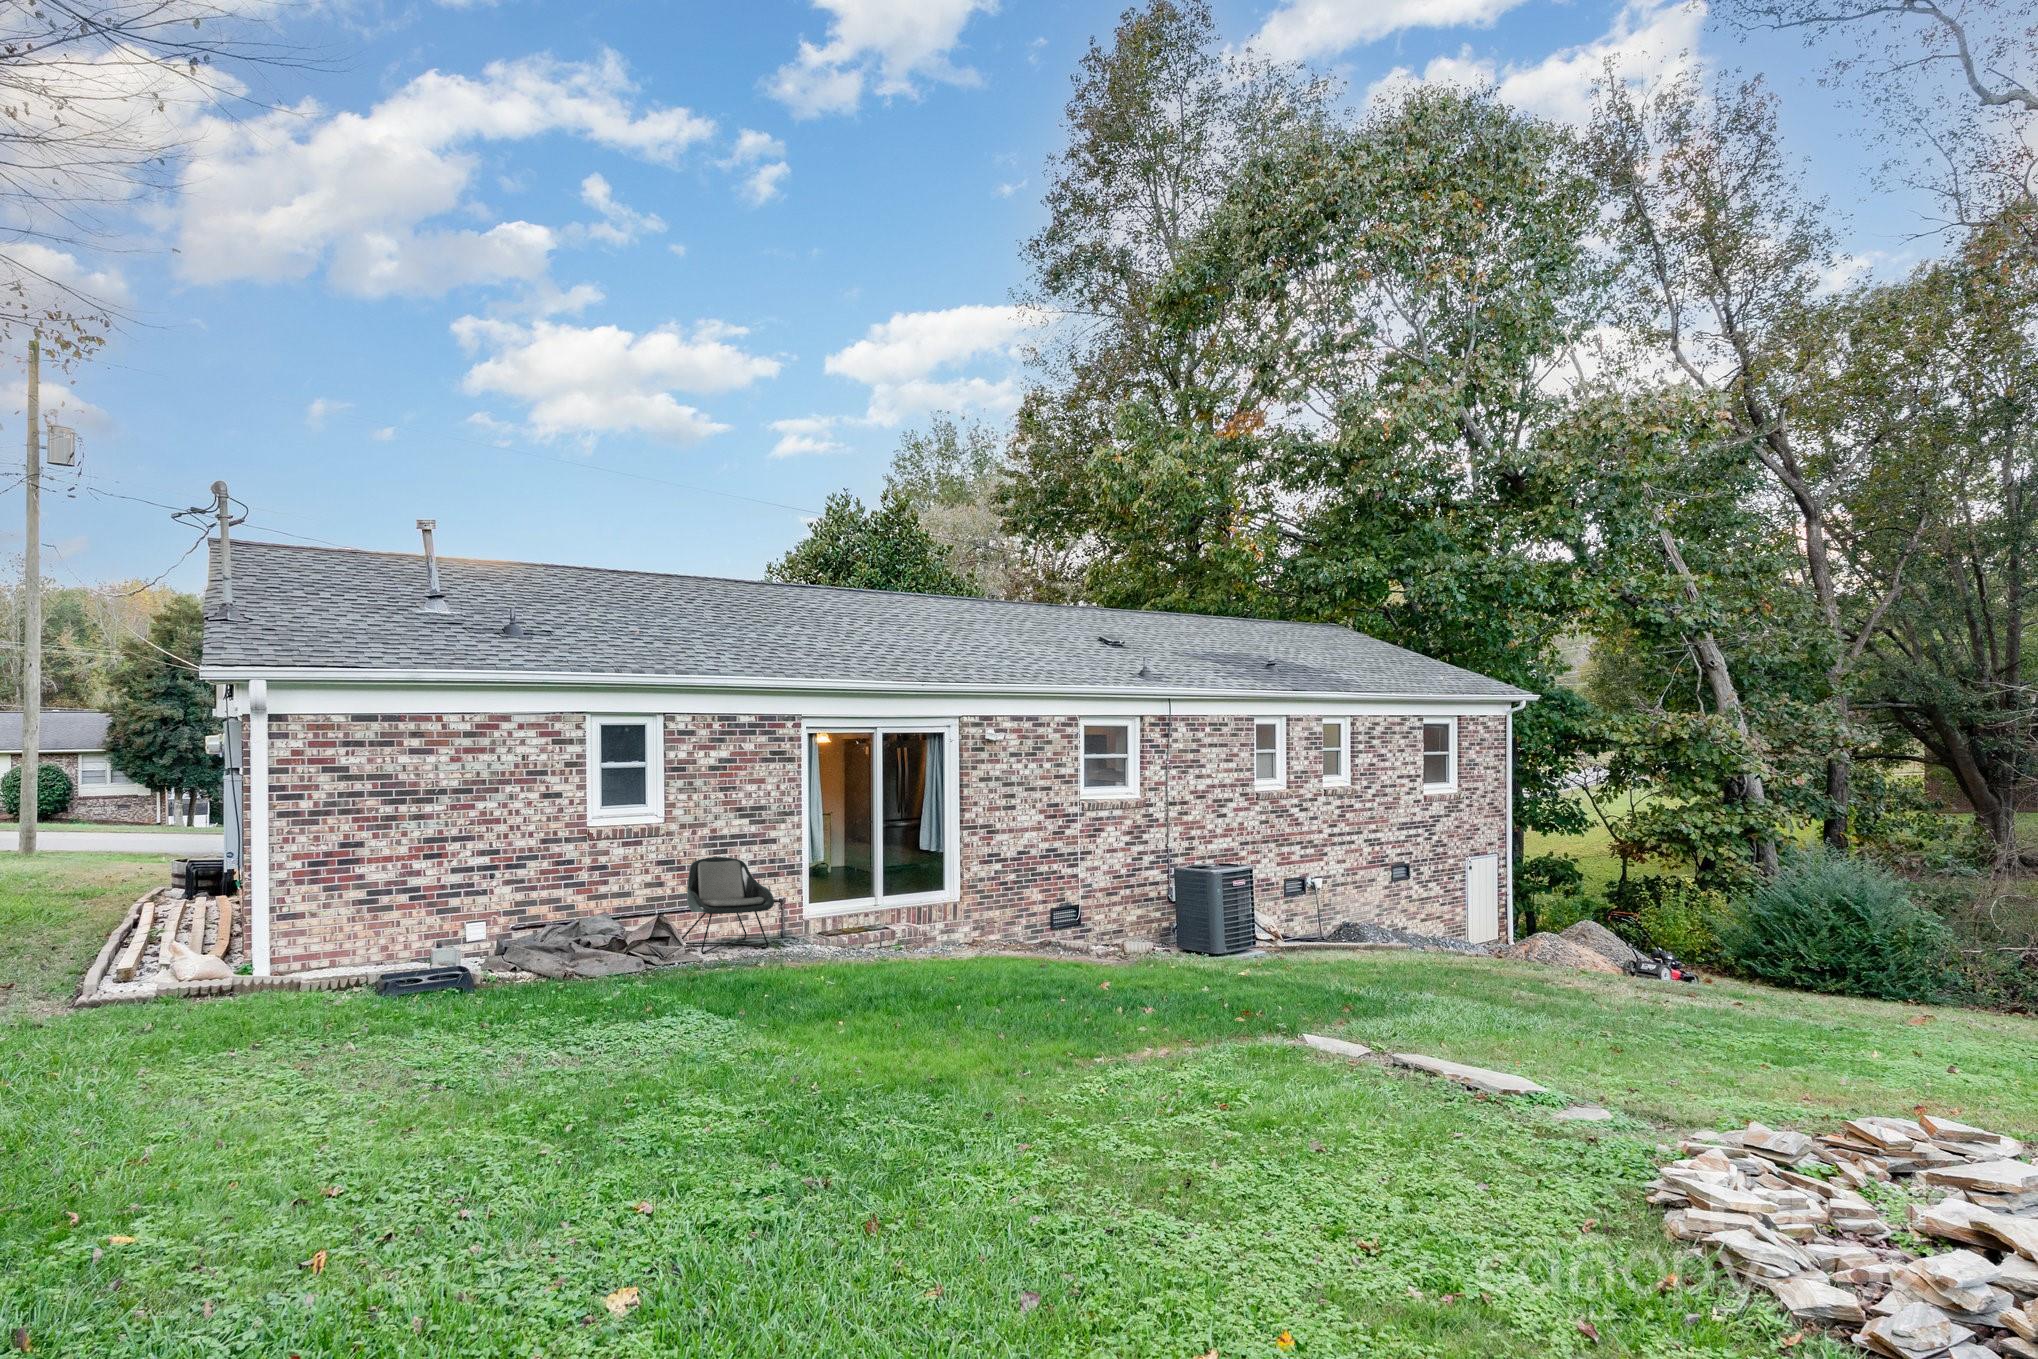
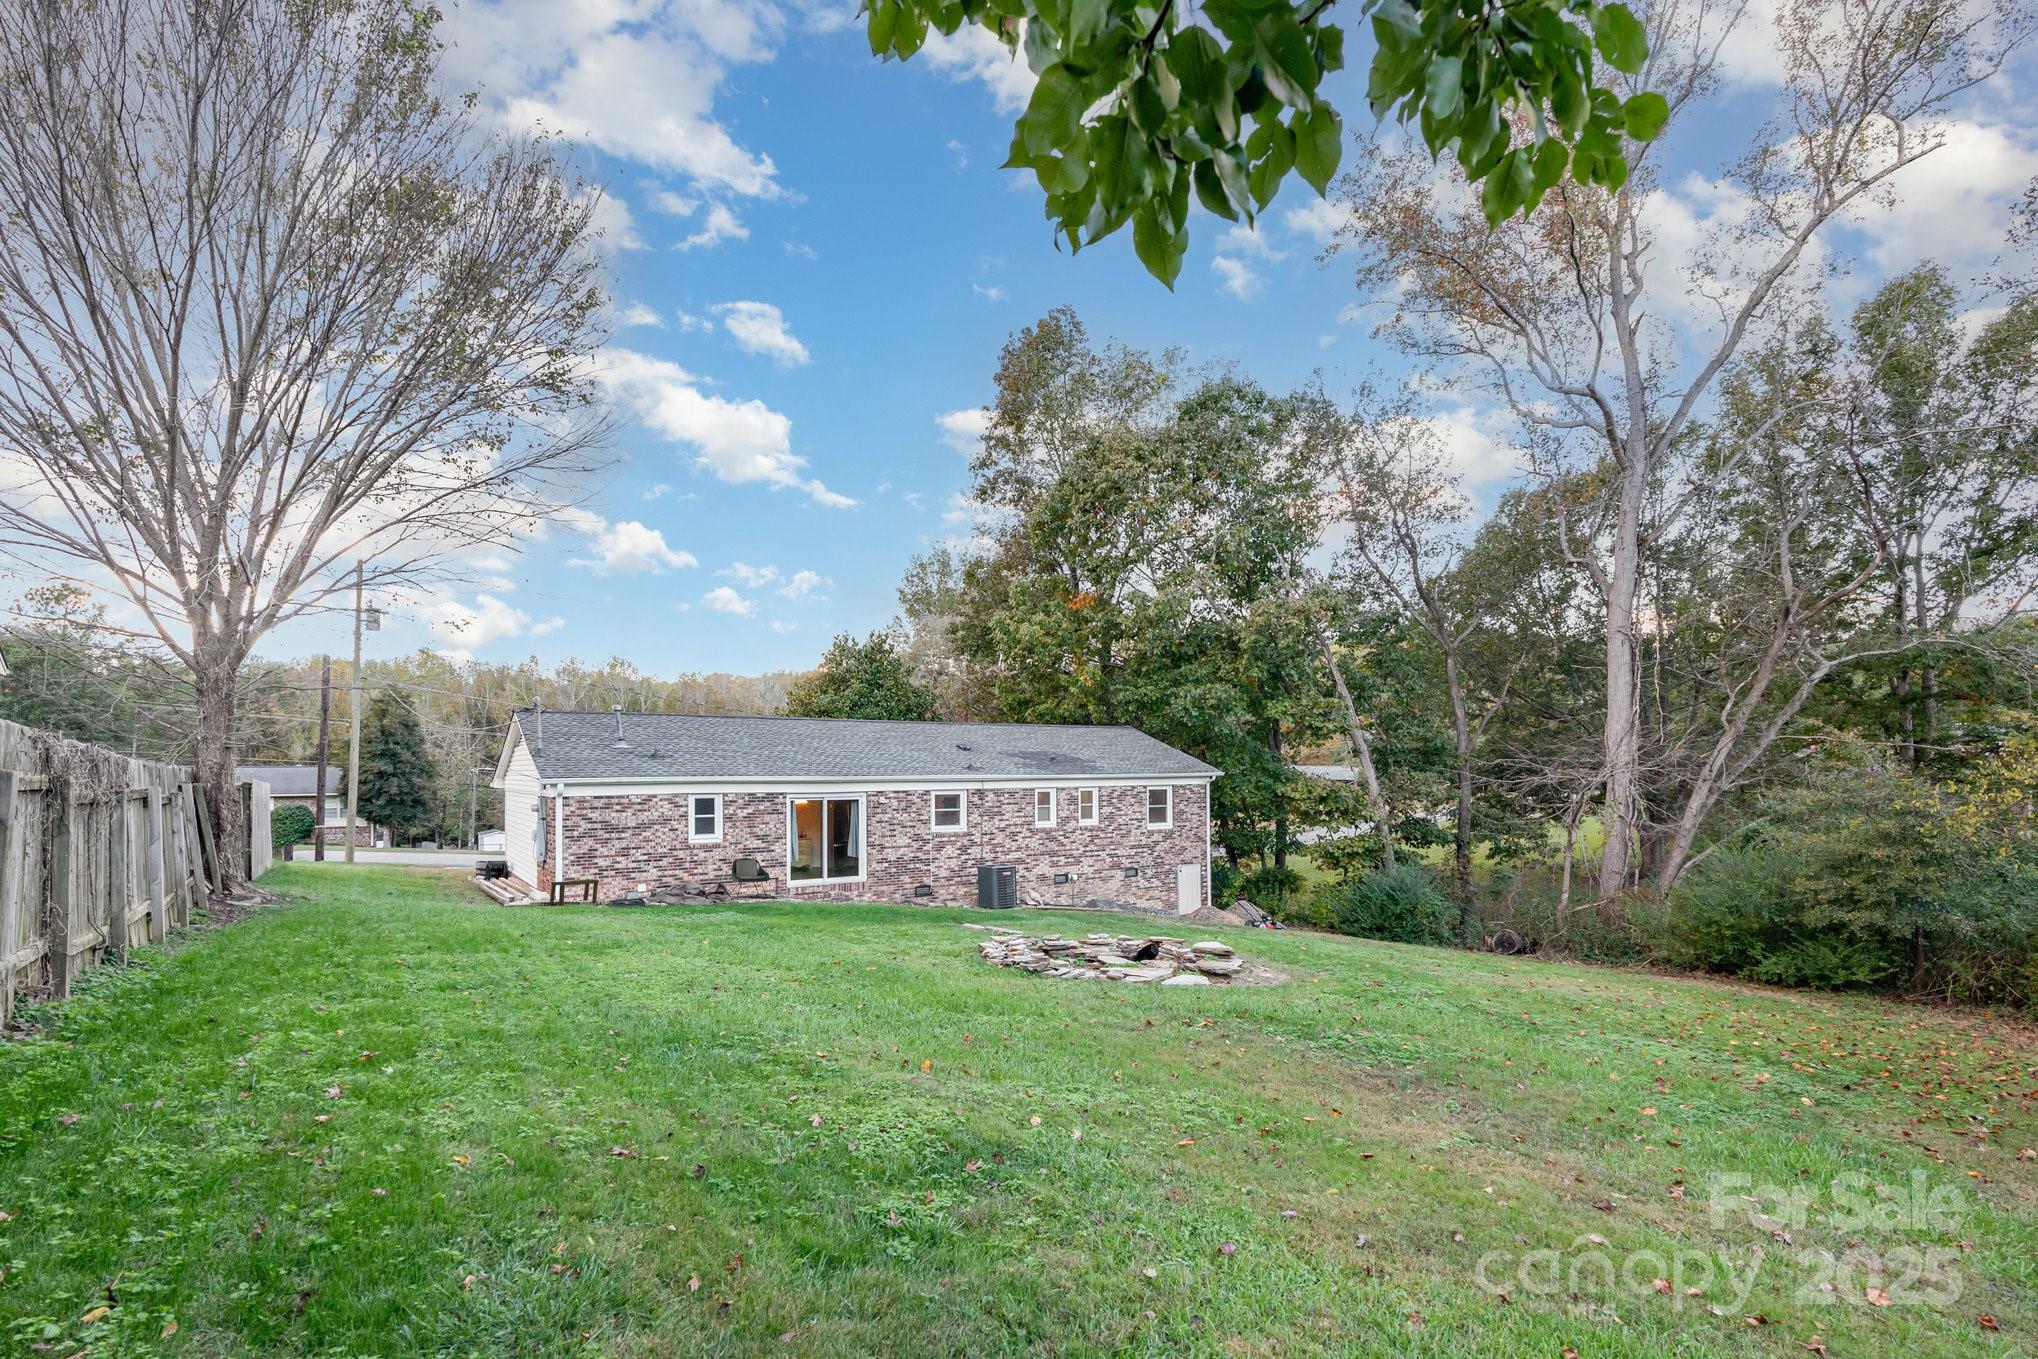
bench: none [219,915,359,991] -> present [549,879,599,906]

